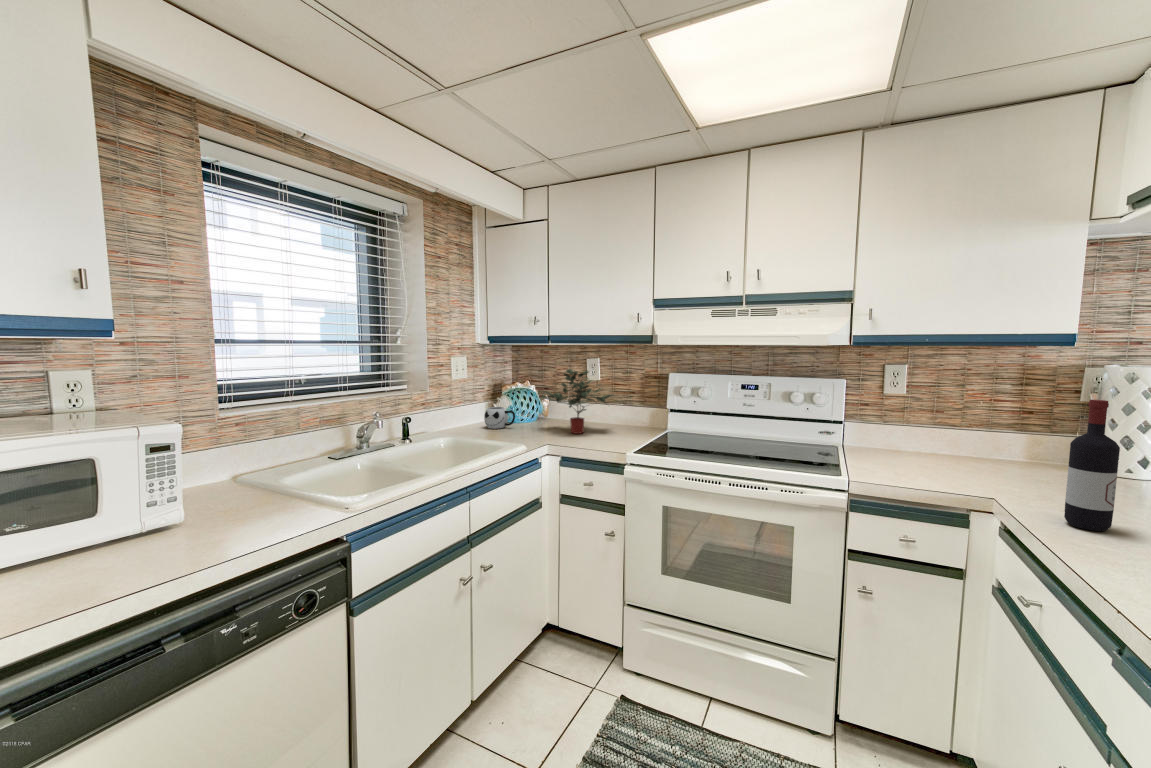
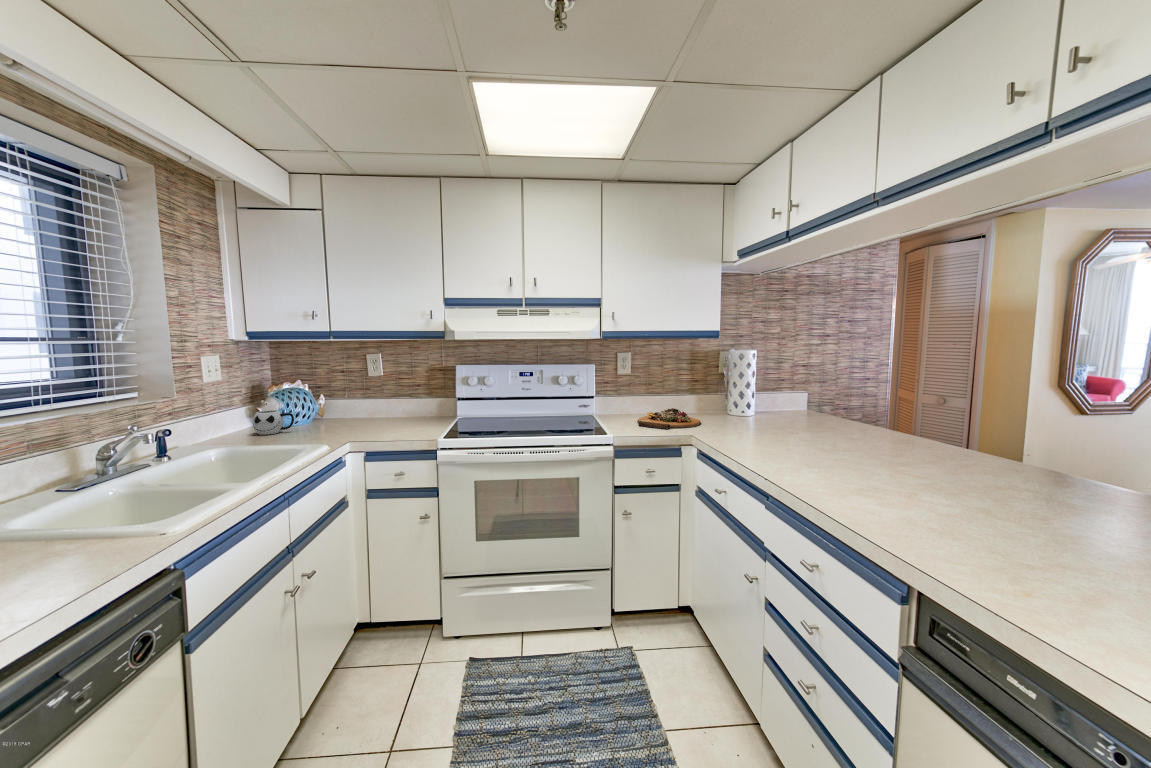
potted plant: present [542,369,613,434] -> none [323,365,409,429]
wine bottle: present [1064,400,1120,531] -> none [730,368,752,443]
cutting board: none [900,451,1023,485] -> present [637,408,701,429]

